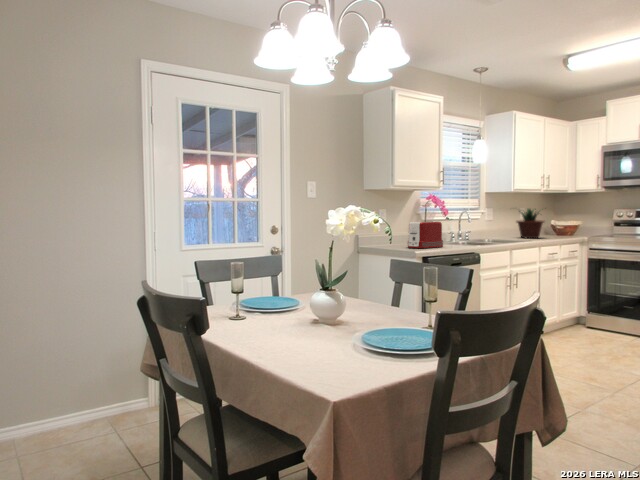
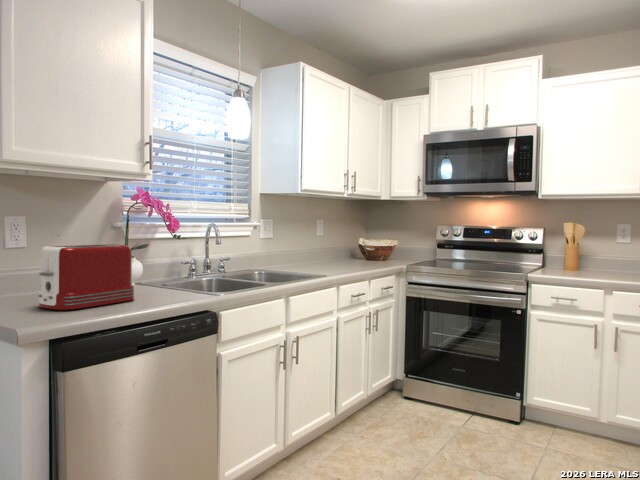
potted plant: present [517,209,544,238] -> none [297,220,350,268]

